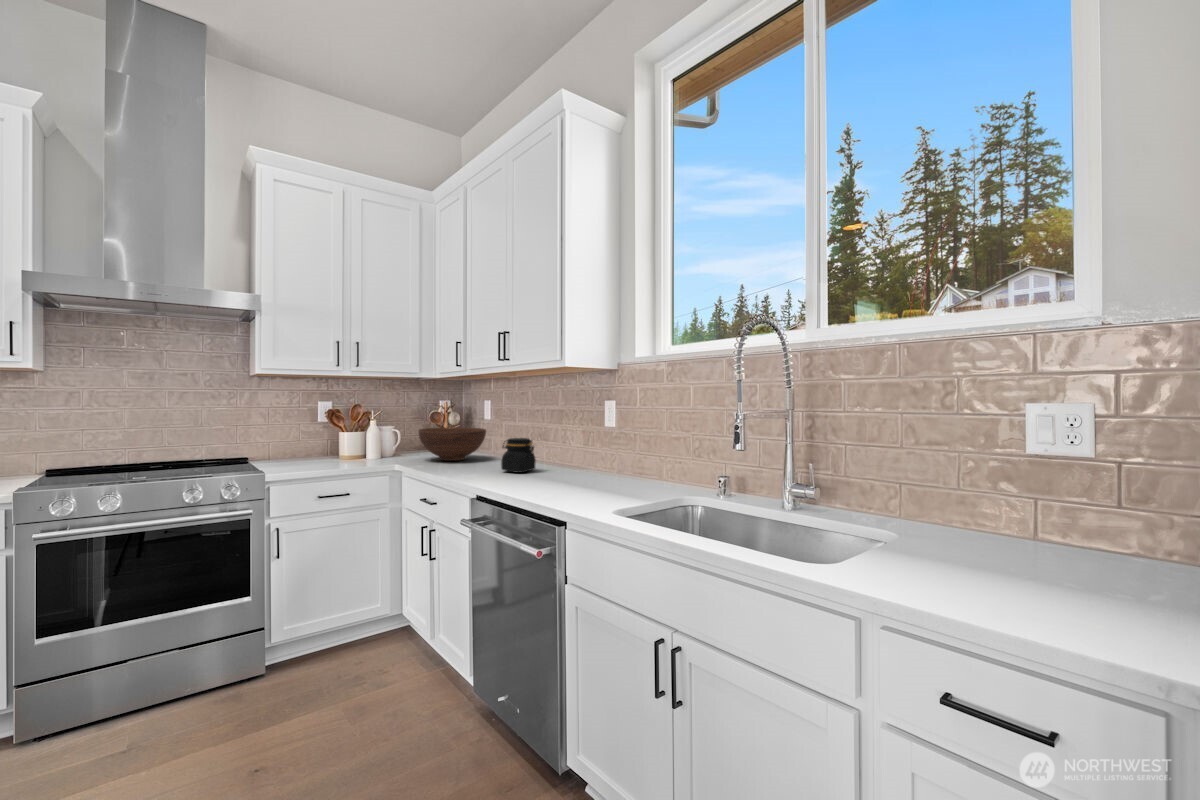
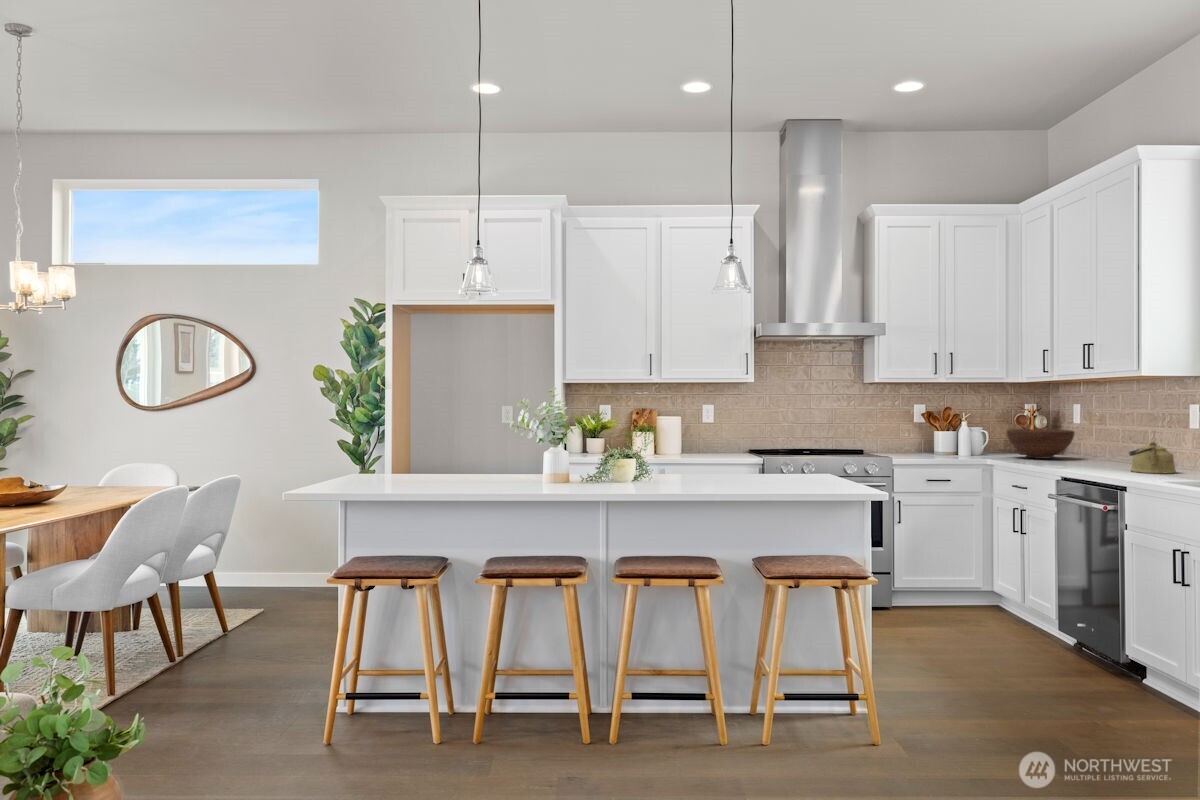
jar: present [501,438,536,472] -> none [1088,437,1124,467]
kettle: none [543,446,588,483] -> present [1129,442,1176,473]

